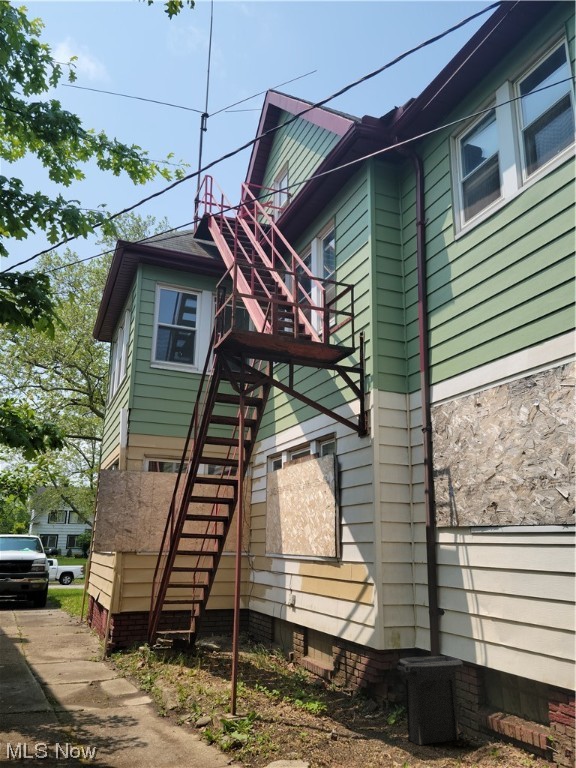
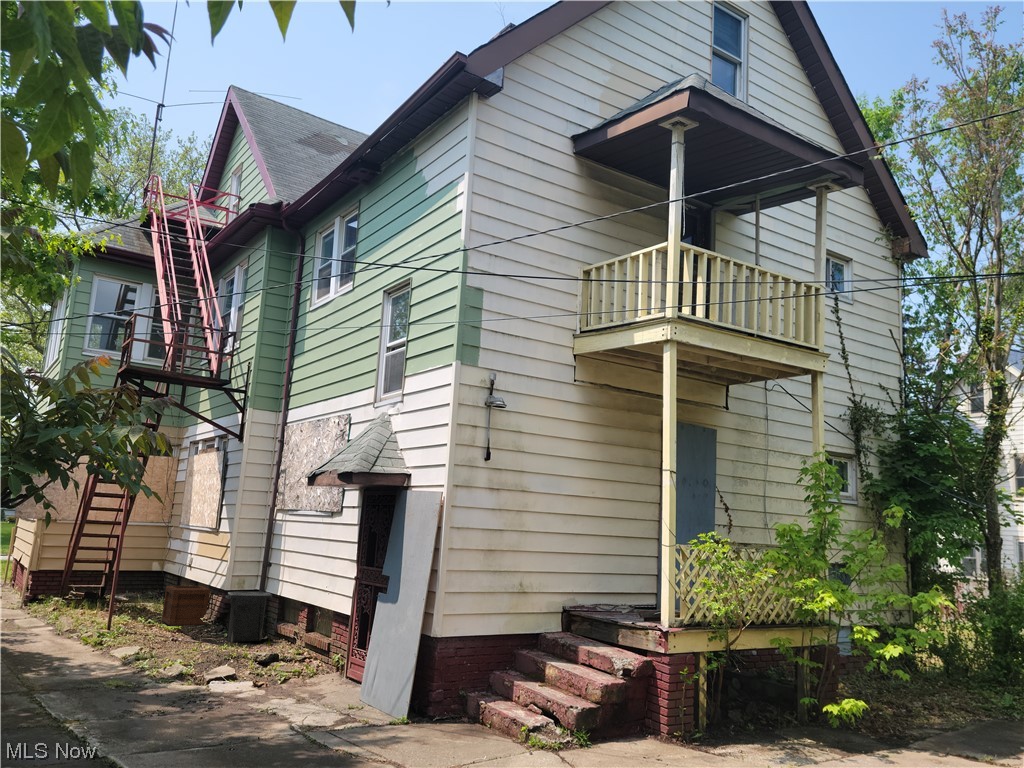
wooden crate: none [276,635,337,697] -> present [162,586,210,626]

